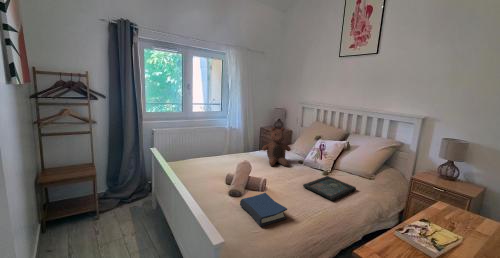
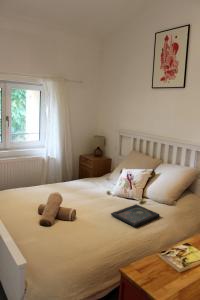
stuffed bear: present [262,127,291,166] -> none [76,158,104,196]
hardback book: present [240,193,287,227] -> none [48,221,90,251]

